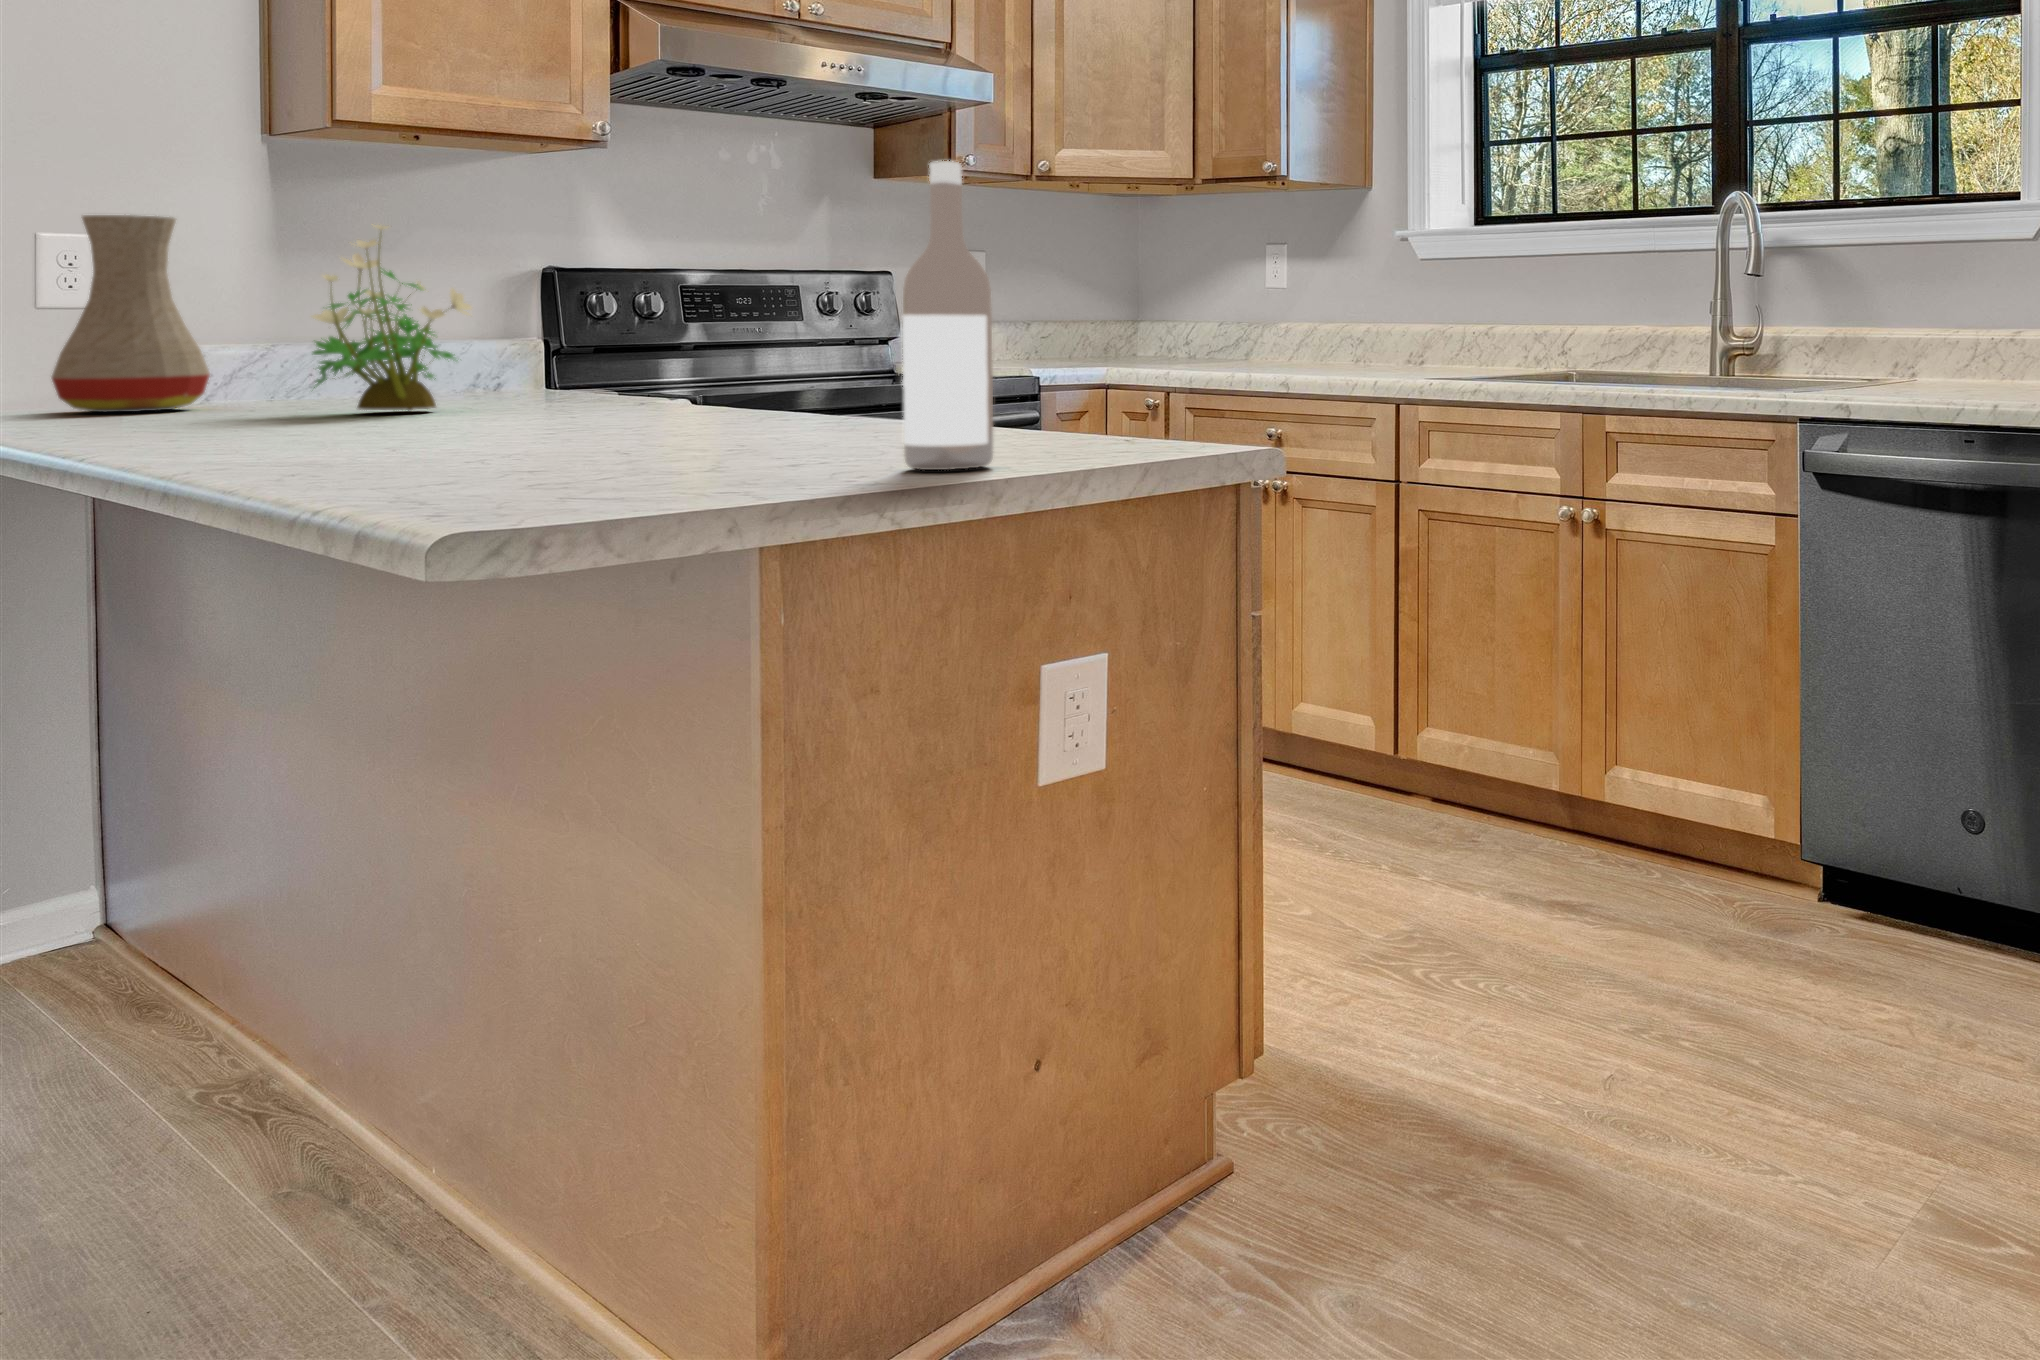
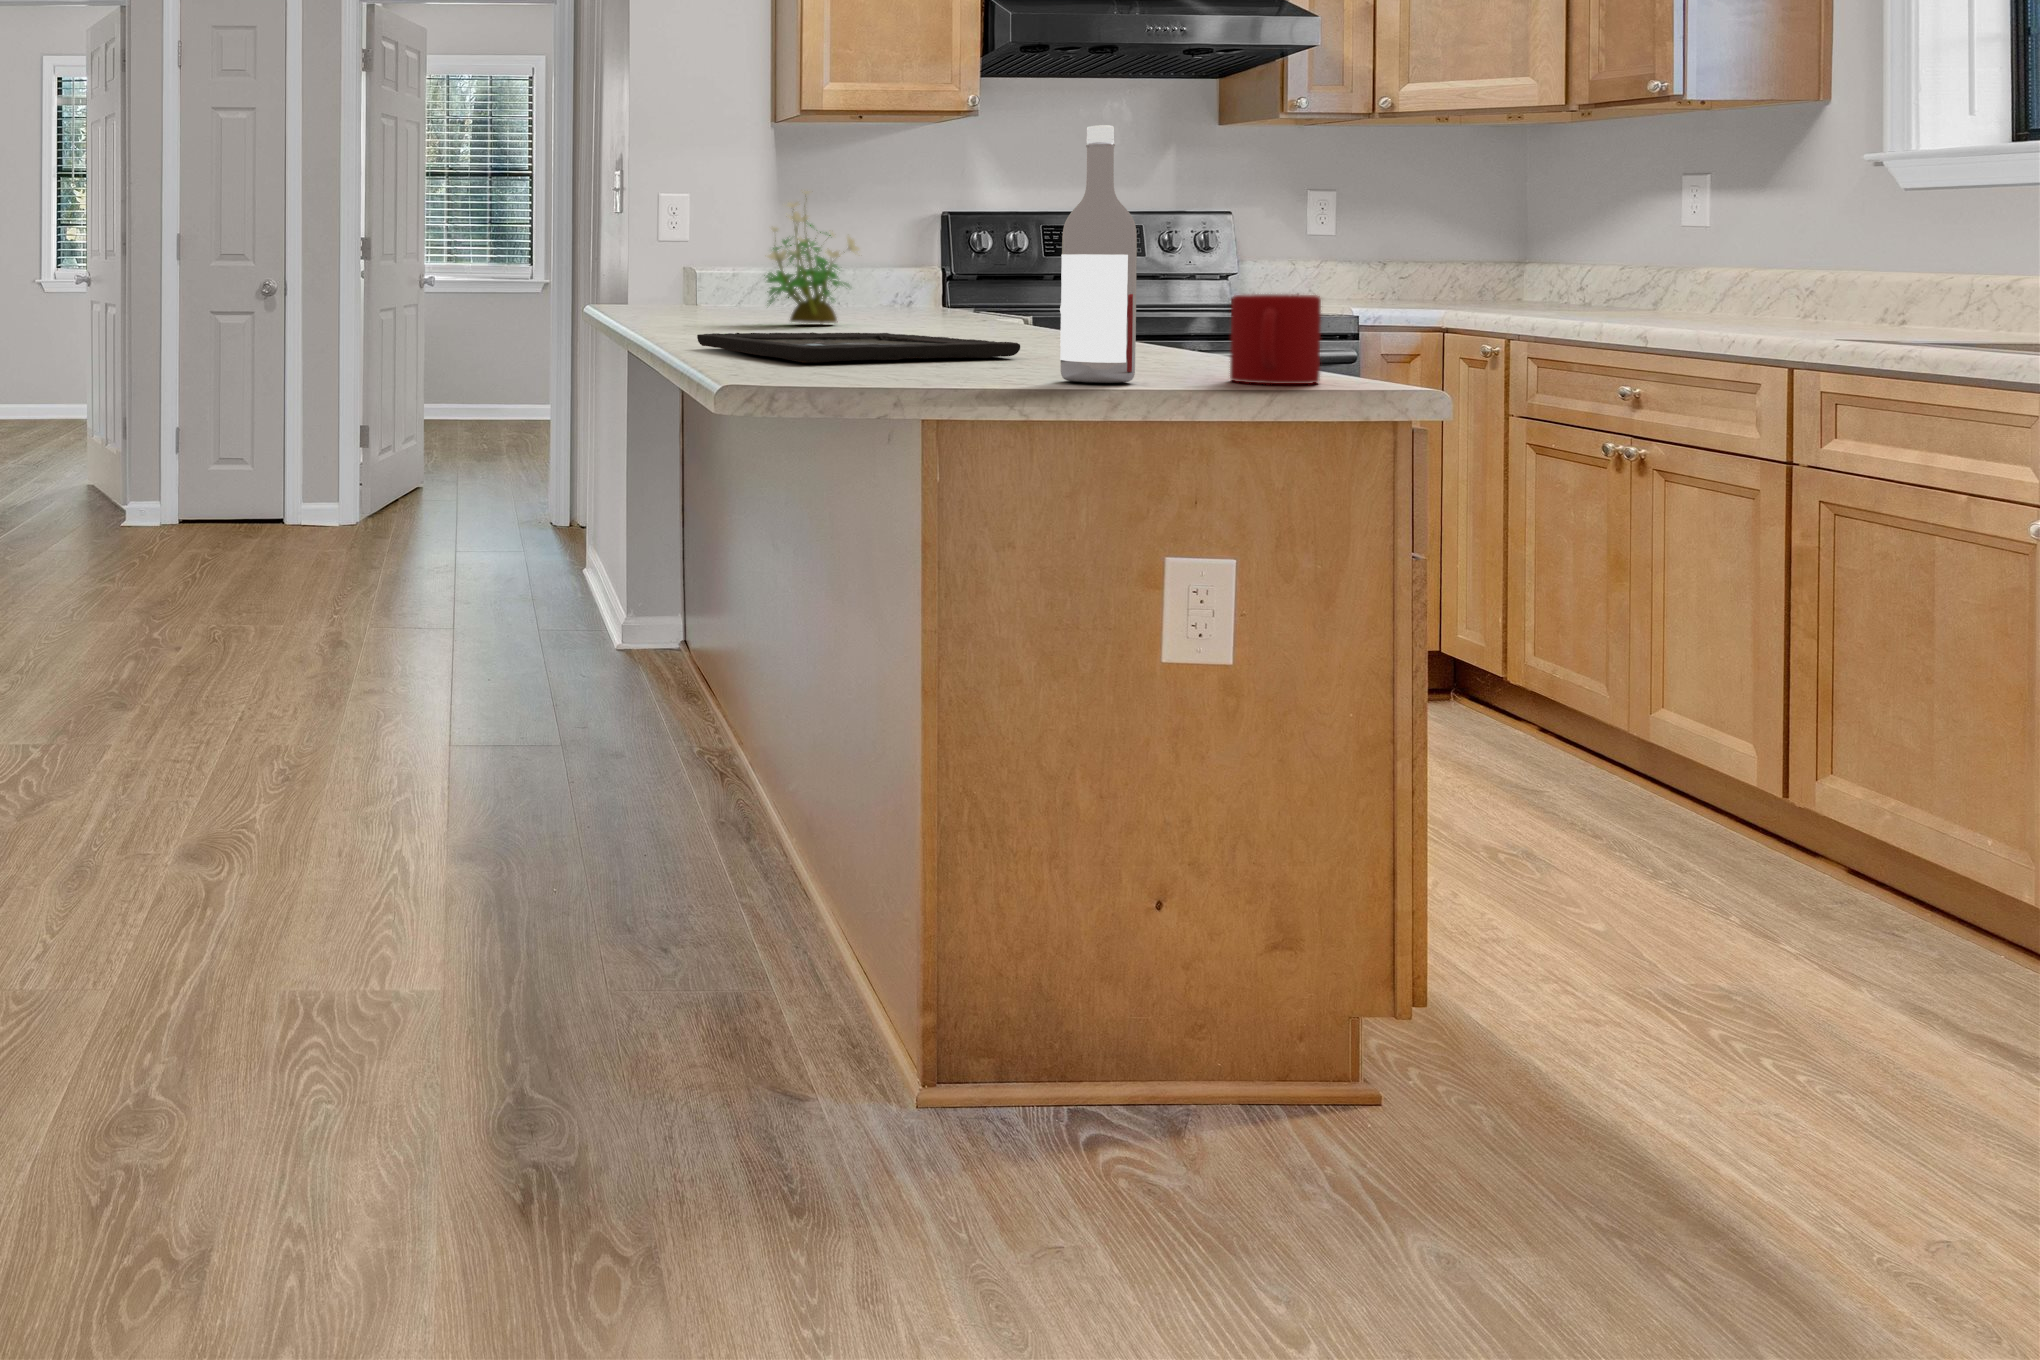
vase: present [52,215,210,412] -> none [642,190,721,318]
mug: none [1082,359,1172,457] -> present [1230,294,1321,384]
tray: none [260,421,793,469] -> present [697,332,1020,362]

